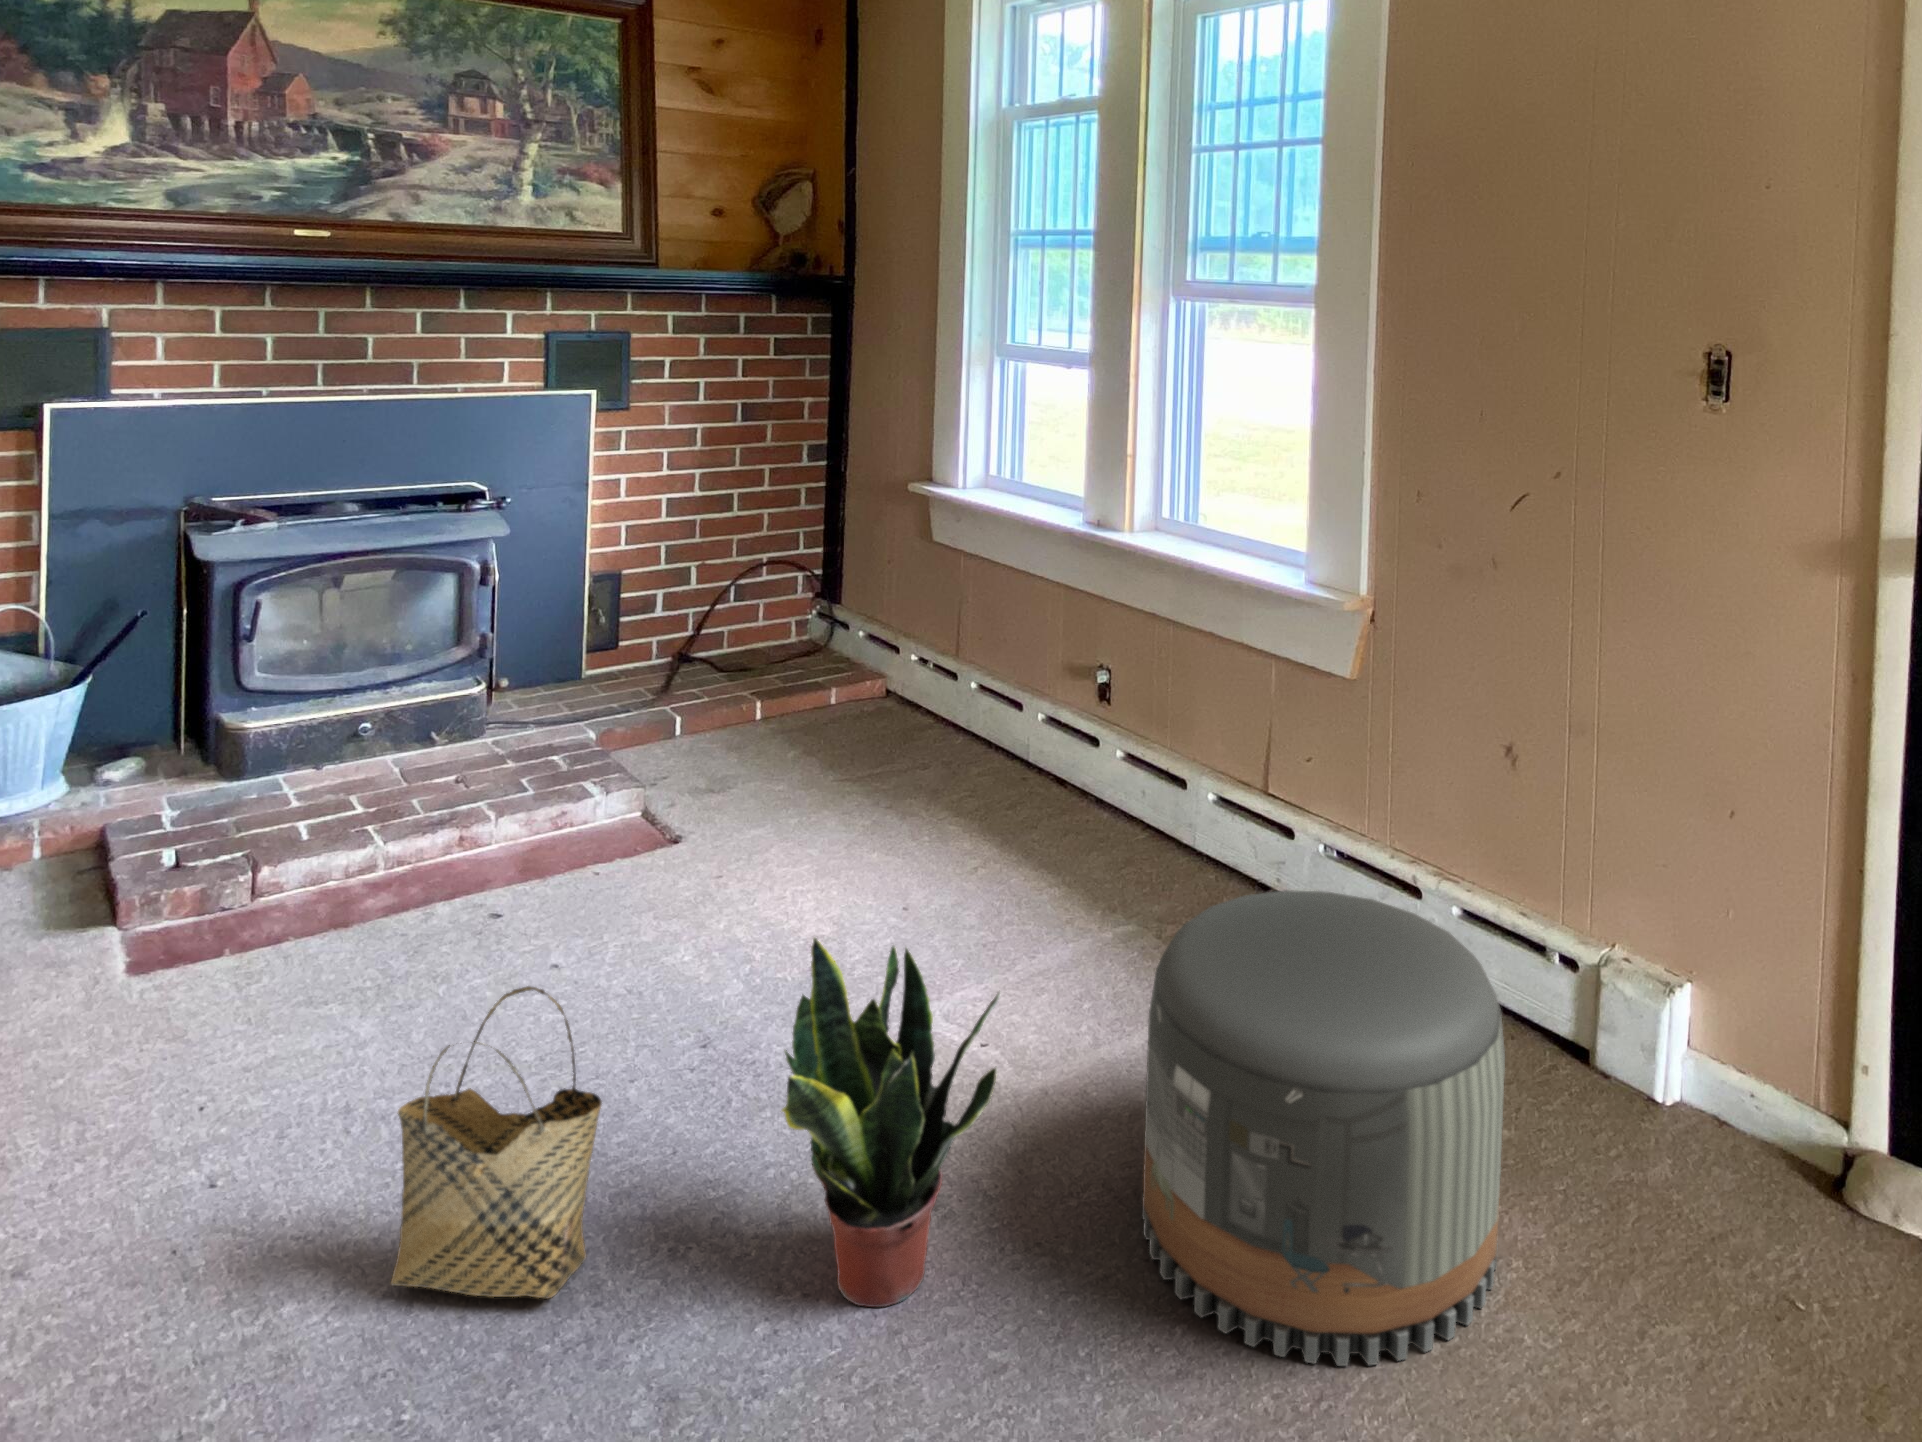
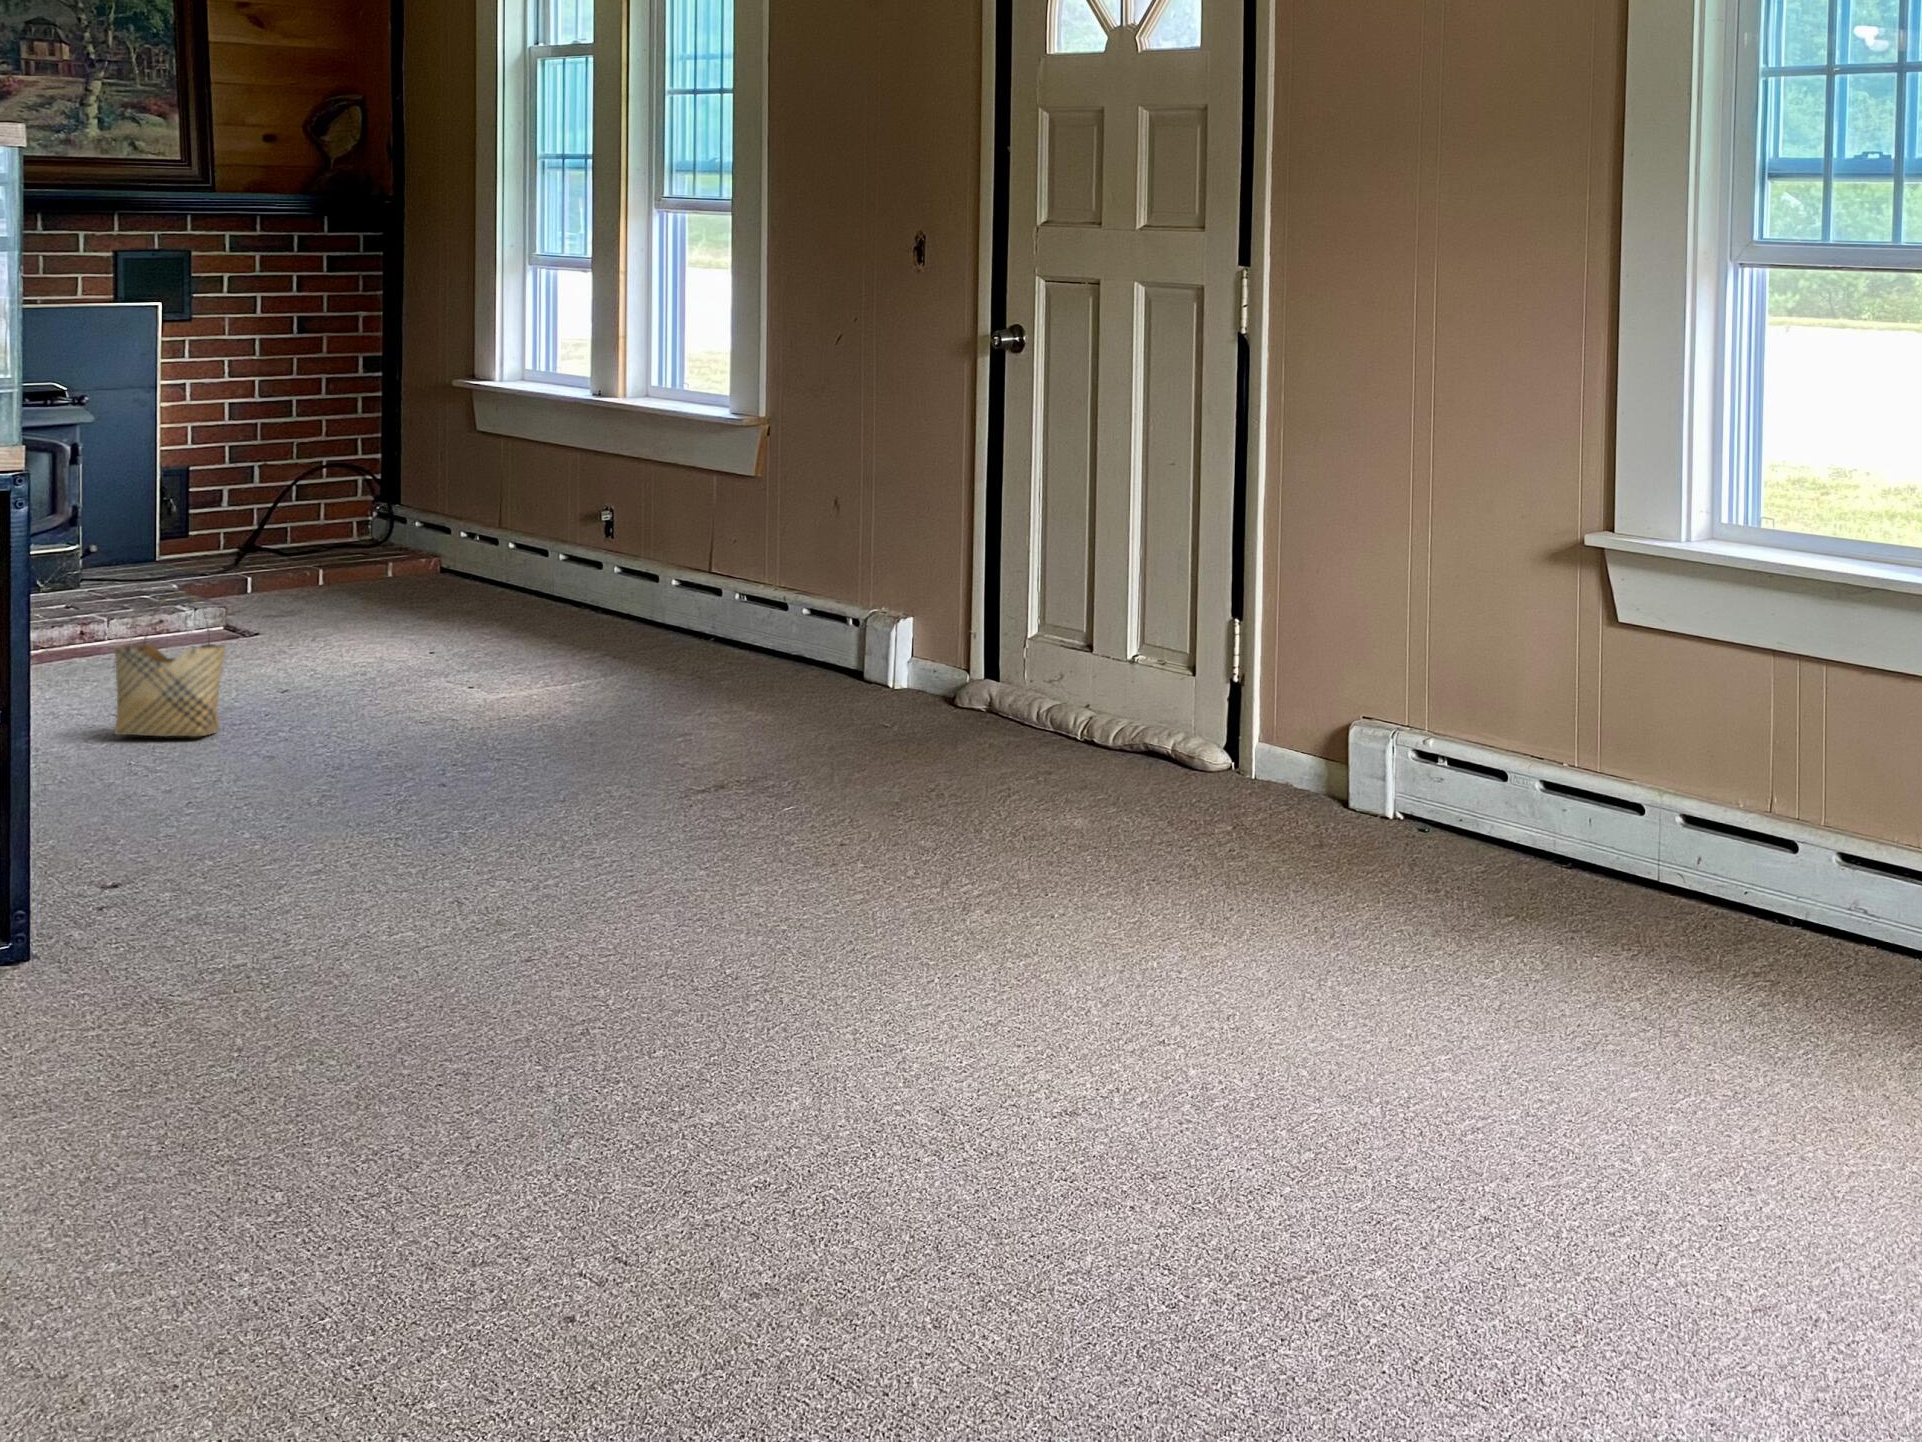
pouf: present [1142,890,1505,1366] -> none [536,557,739,740]
potted plant: present [782,938,1000,1307] -> none [324,553,453,736]

